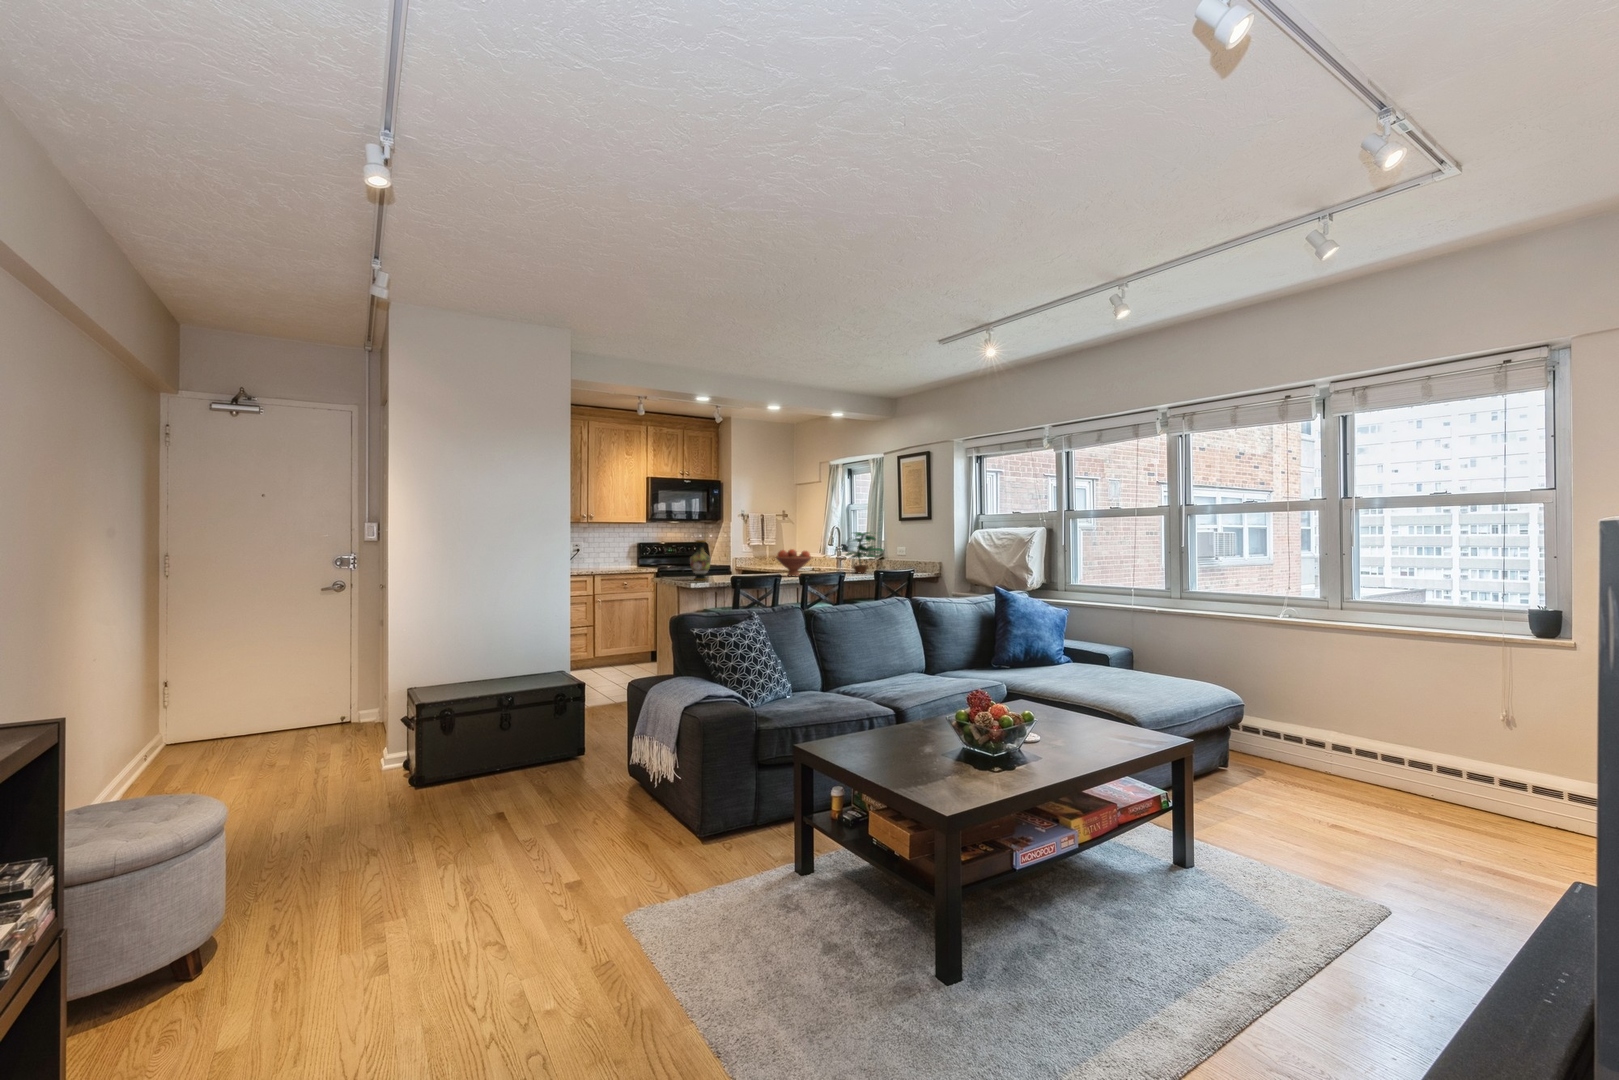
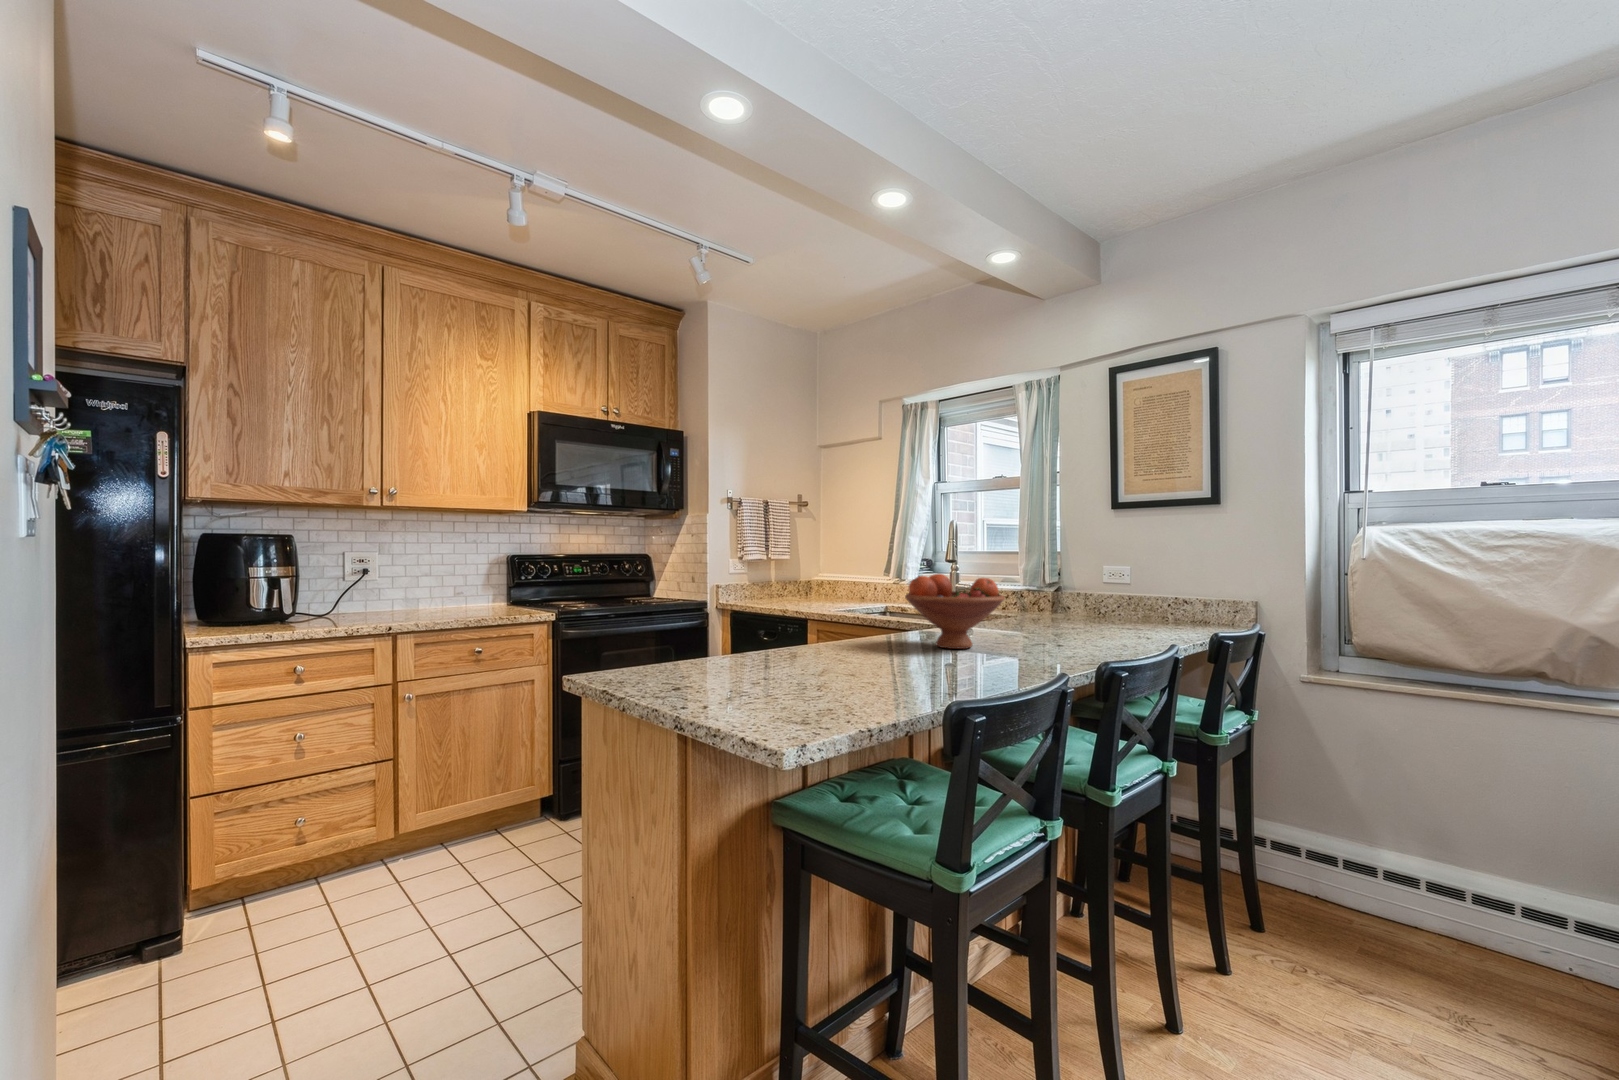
potted plant: present [846,532,883,573] -> none [1012,531,1109,628]
vase: present [690,540,711,580] -> none [702,550,773,690]

